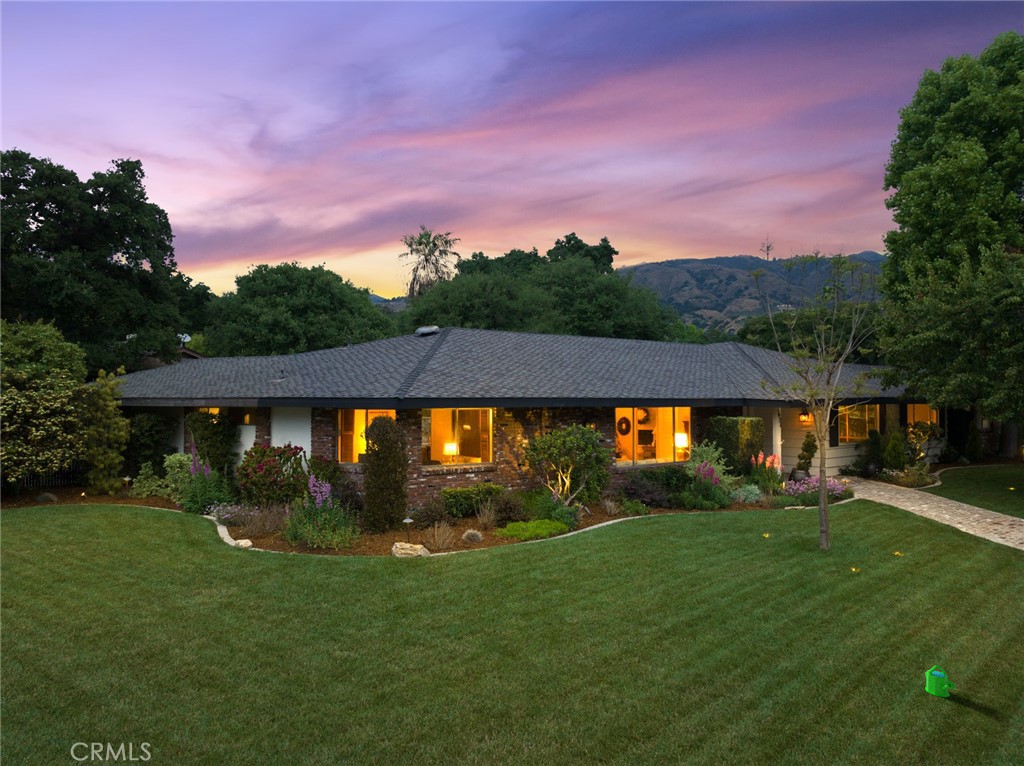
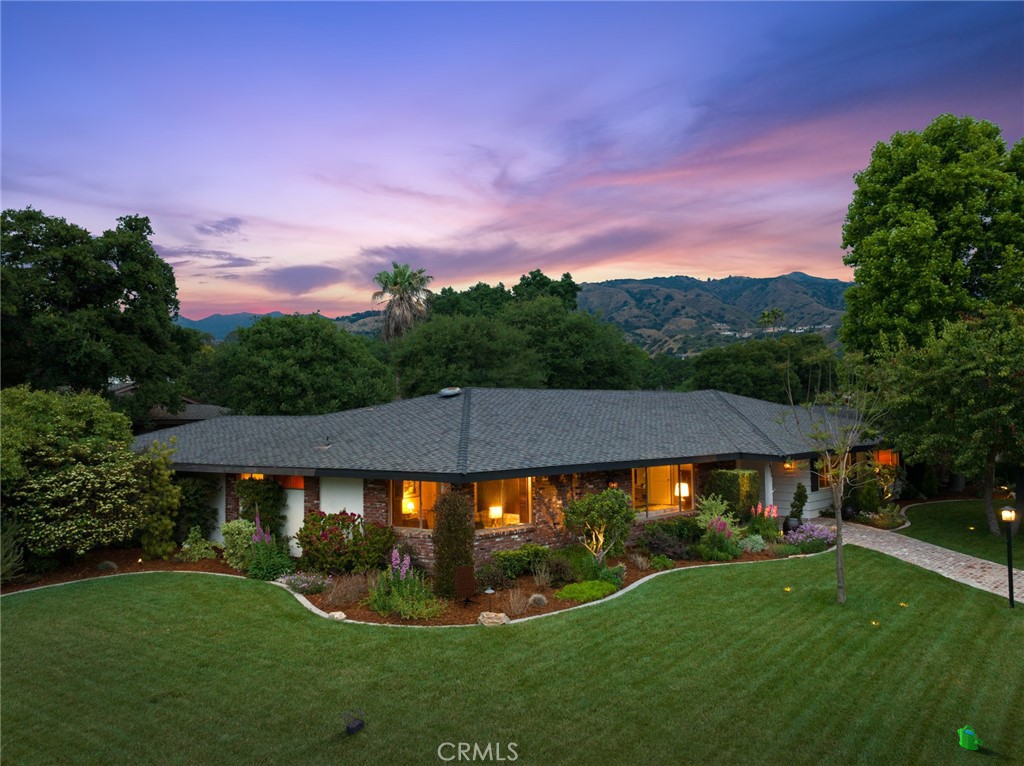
lounge chair: none [375,492,412,540] -> present [454,566,480,608]
decorative plant: none [154,614,189,643] -> present [344,711,364,734]

